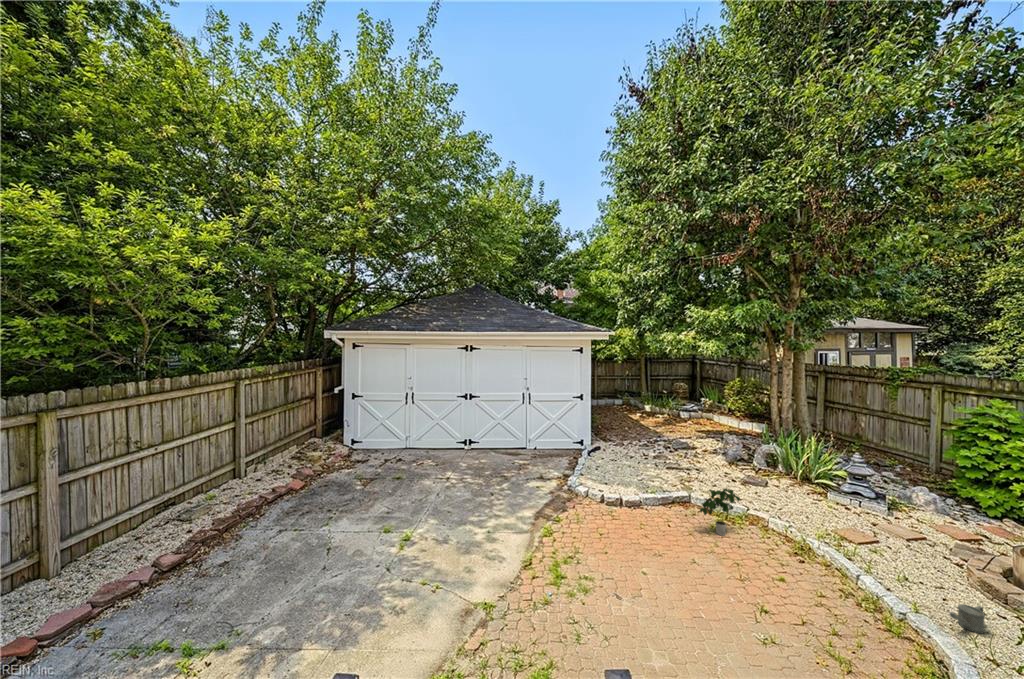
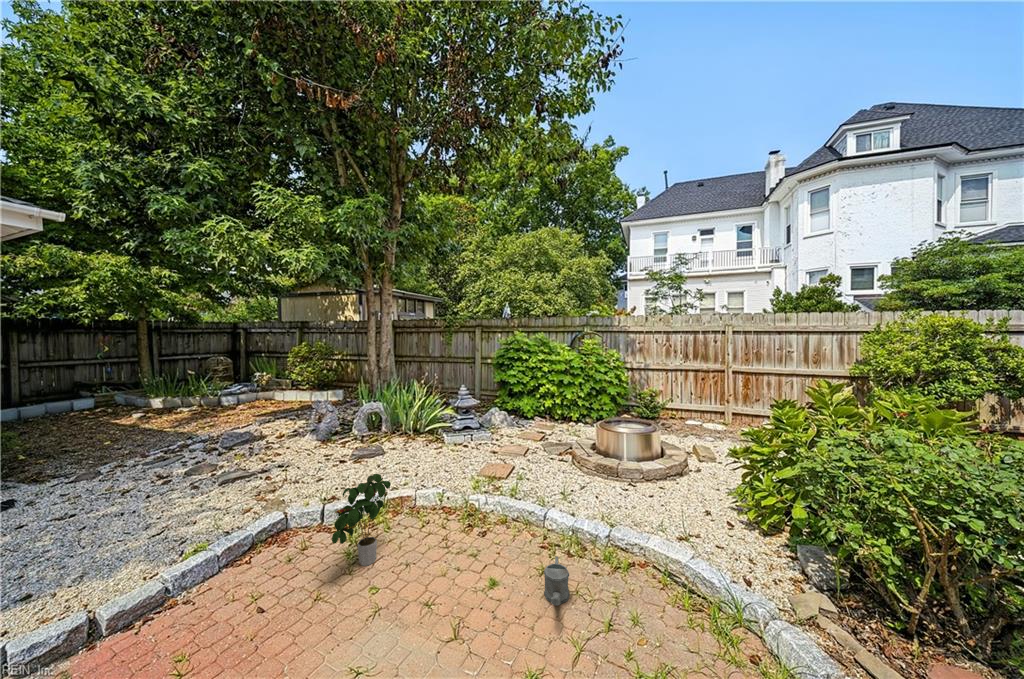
watering can: present [949,604,985,633] -> present [544,556,570,606]

